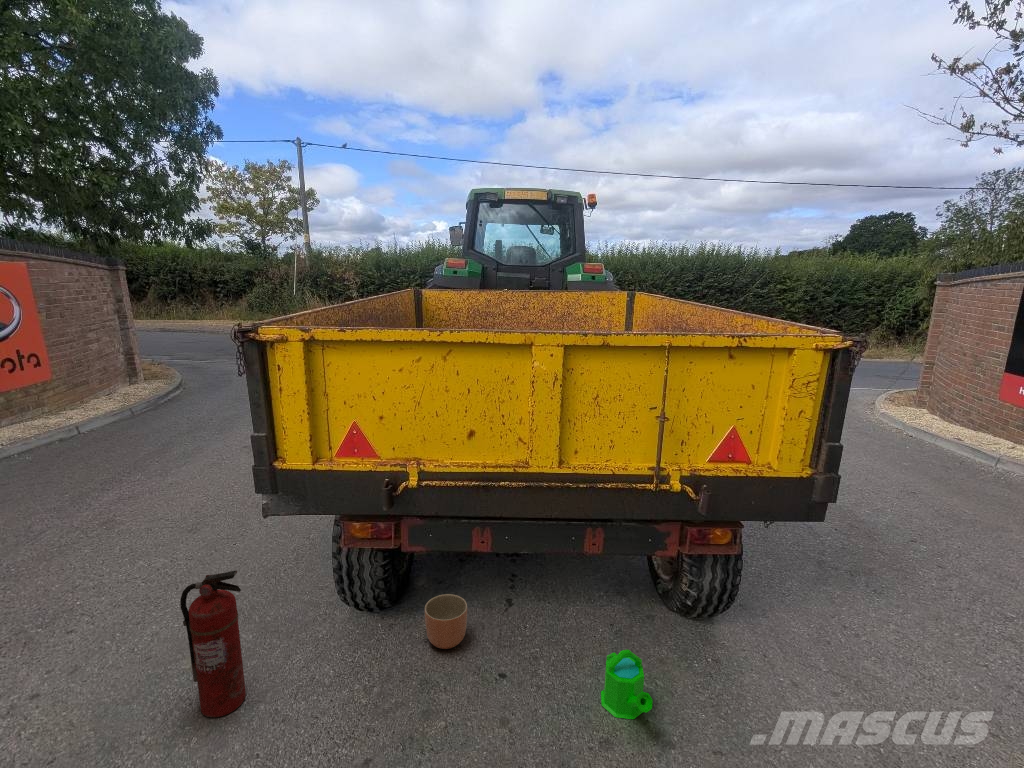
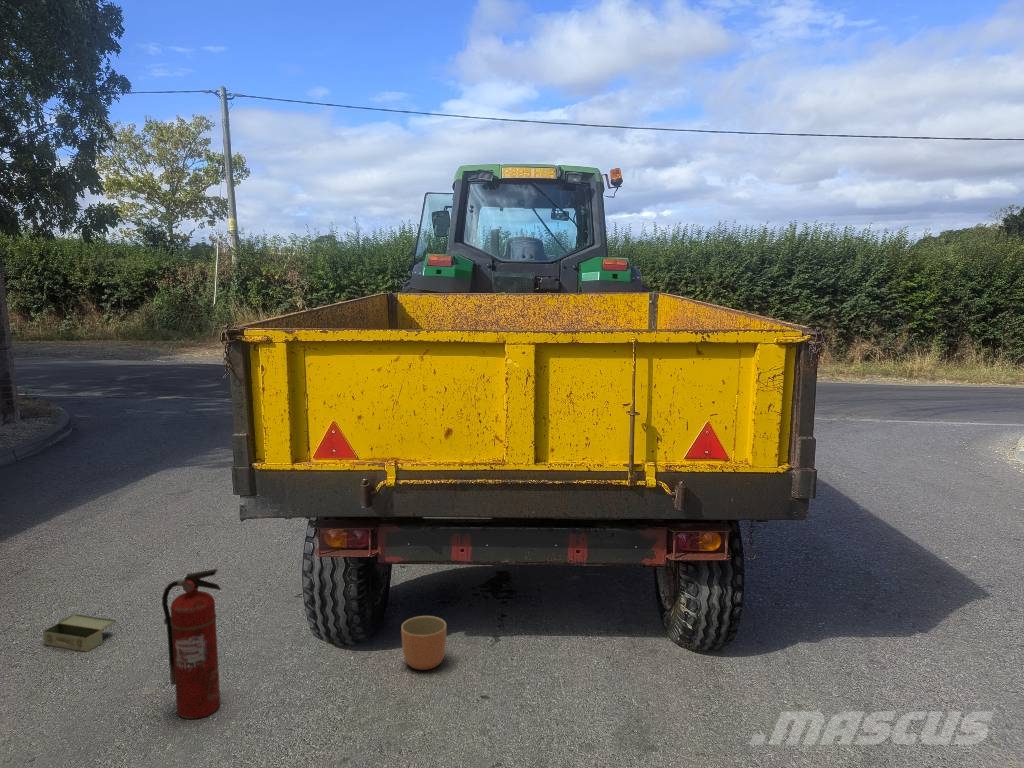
toolbox: none [90,583,162,625] -> present [43,614,116,652]
watering can: present [601,649,653,719] -> none [582,652,629,721]

